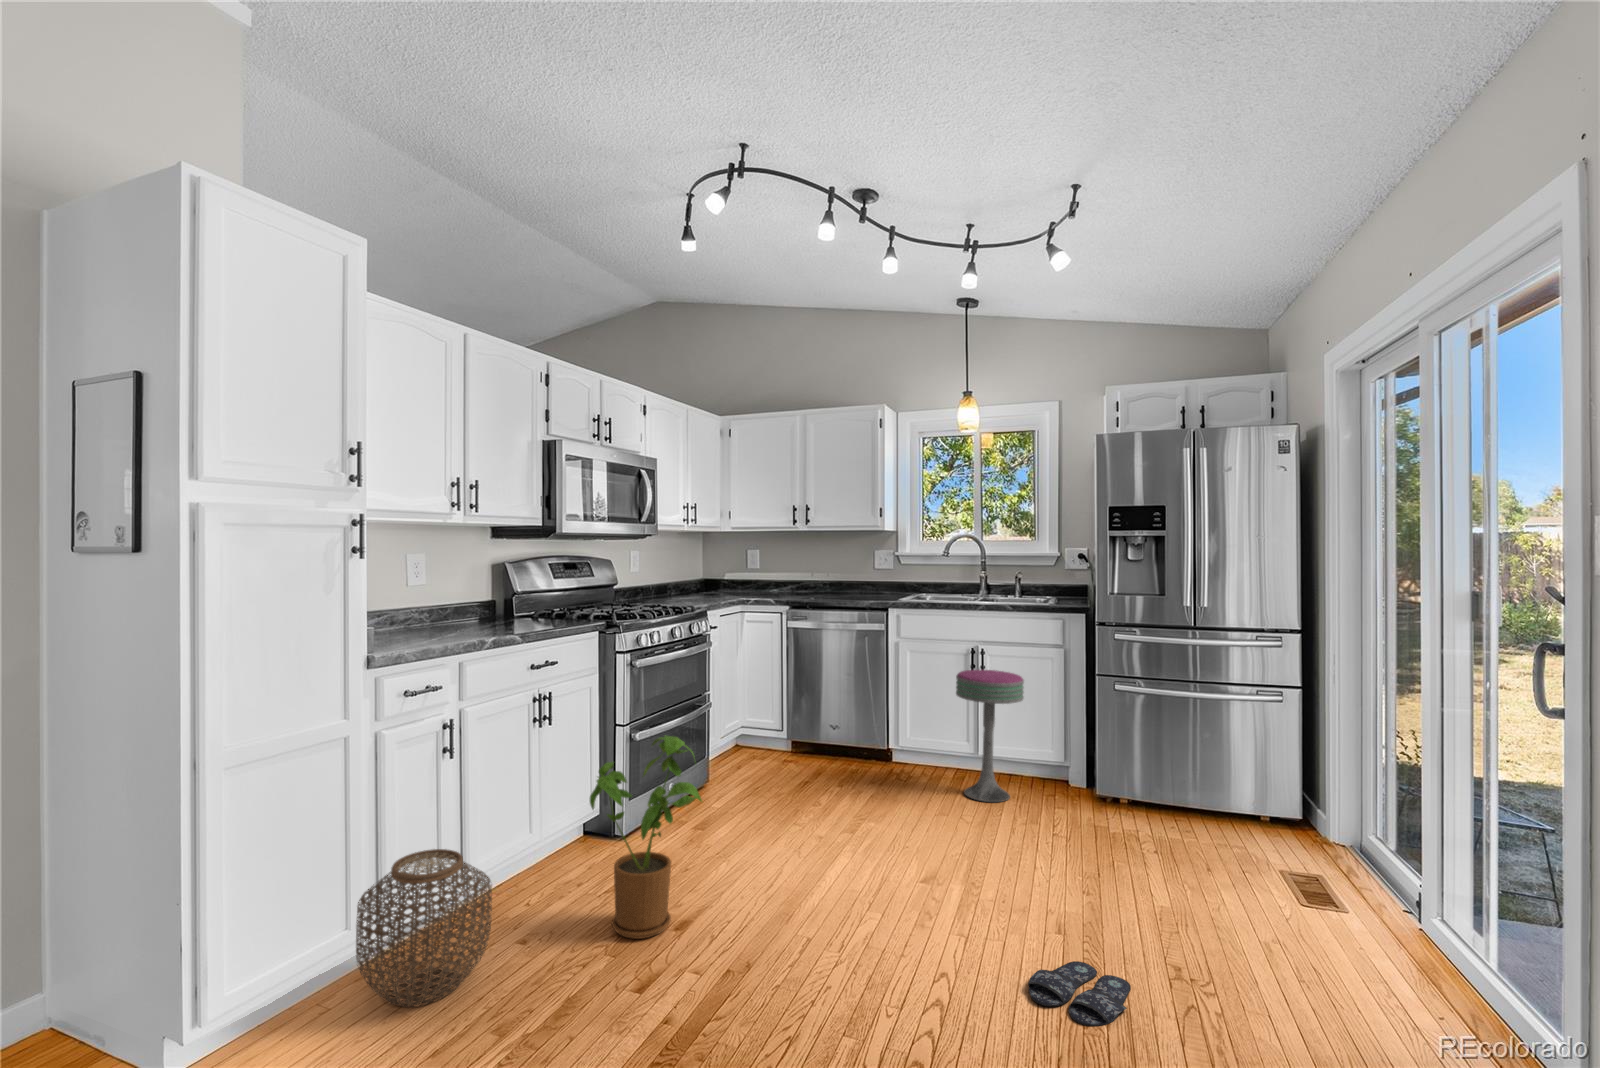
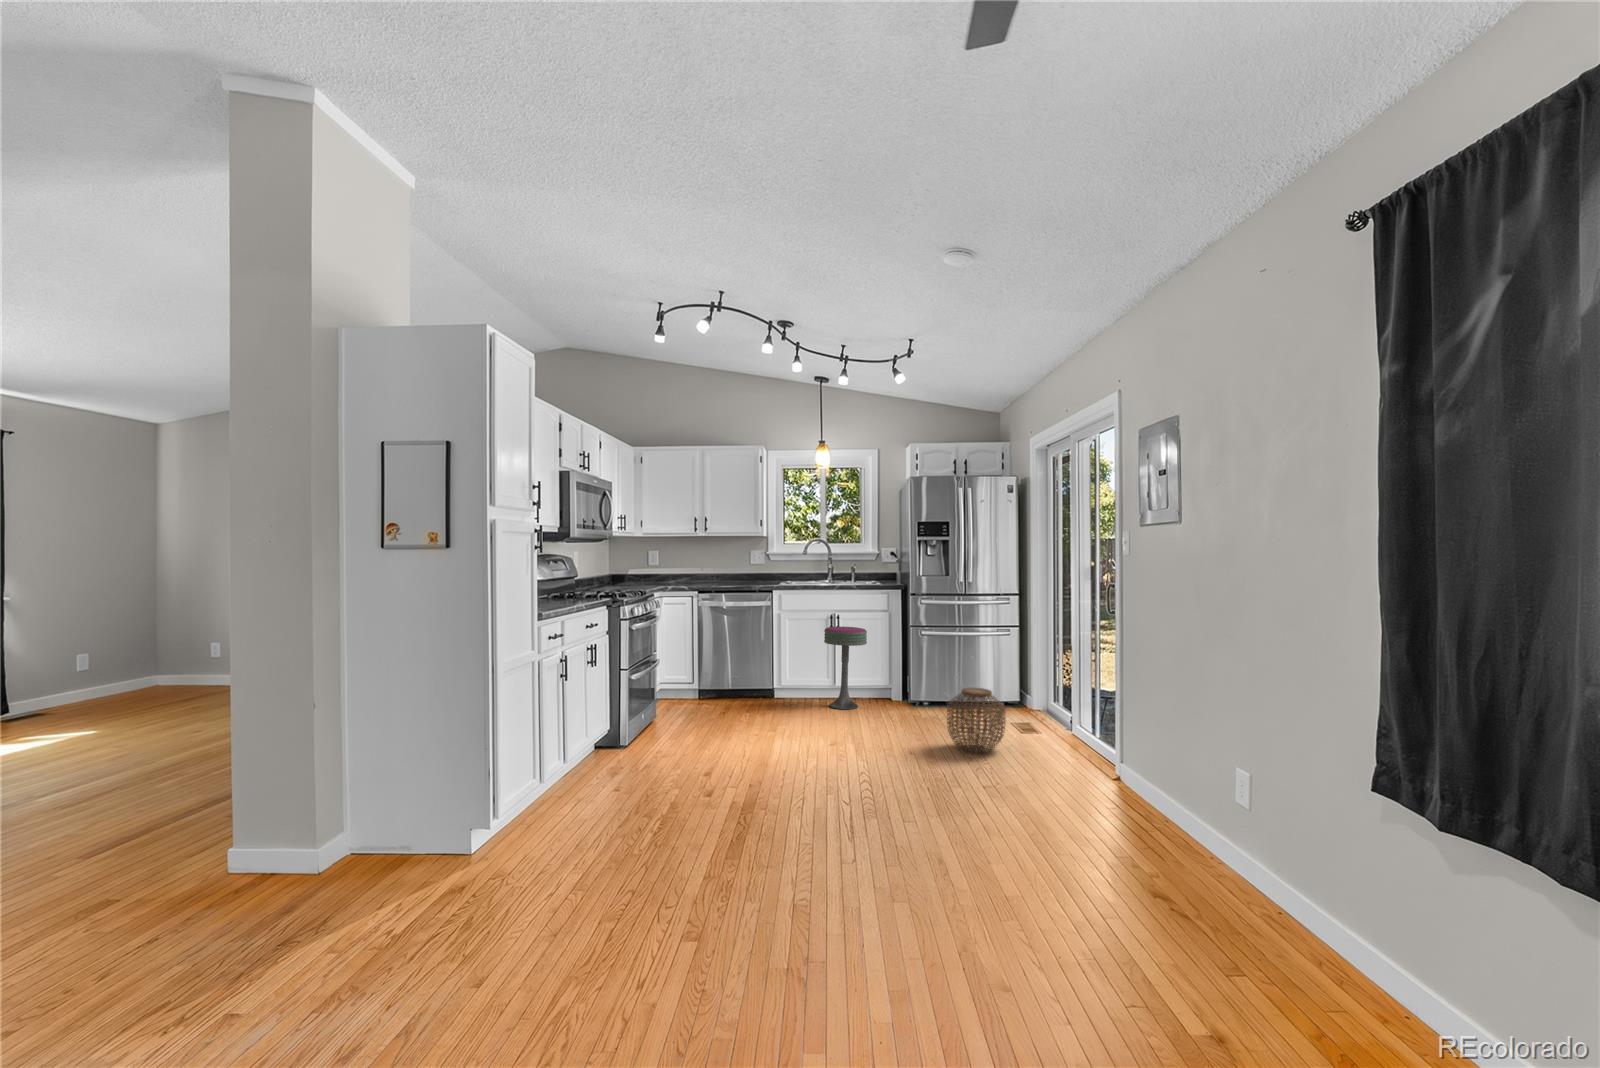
house plant: present [590,736,702,939] -> none [652,659,726,778]
woven basket: present [356,849,492,1007] -> present [947,688,1005,754]
slippers: present [1028,961,1131,1026] -> none [907,761,954,779]

